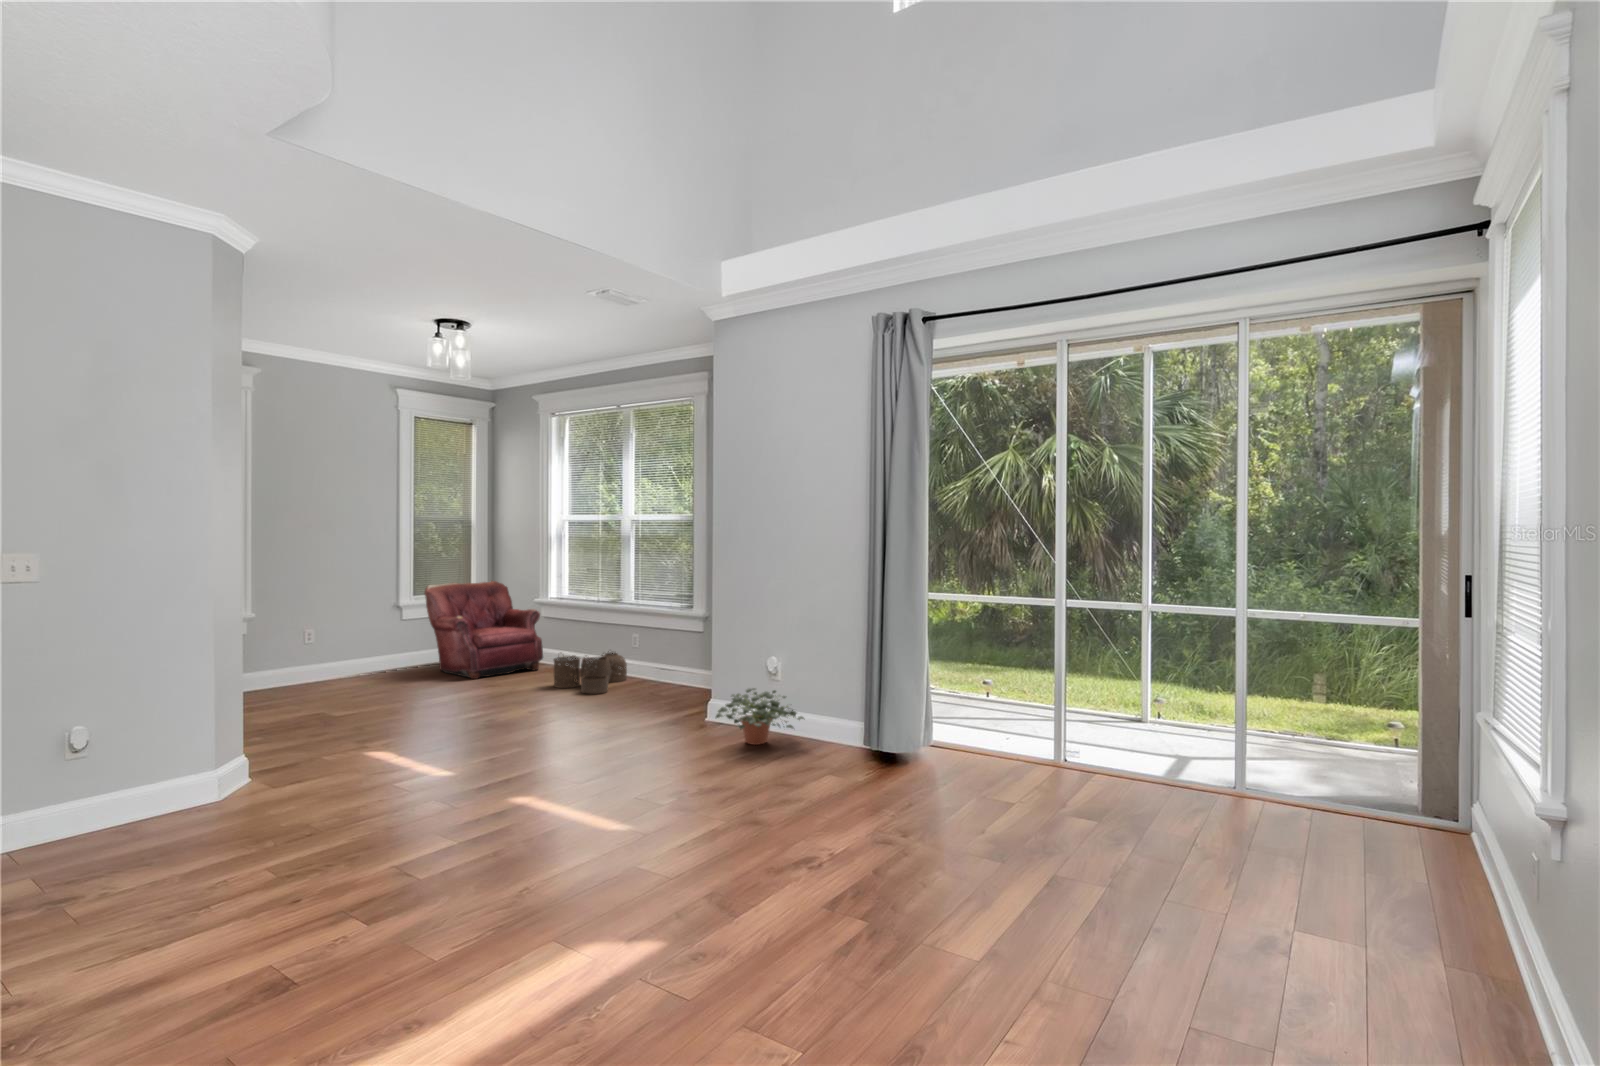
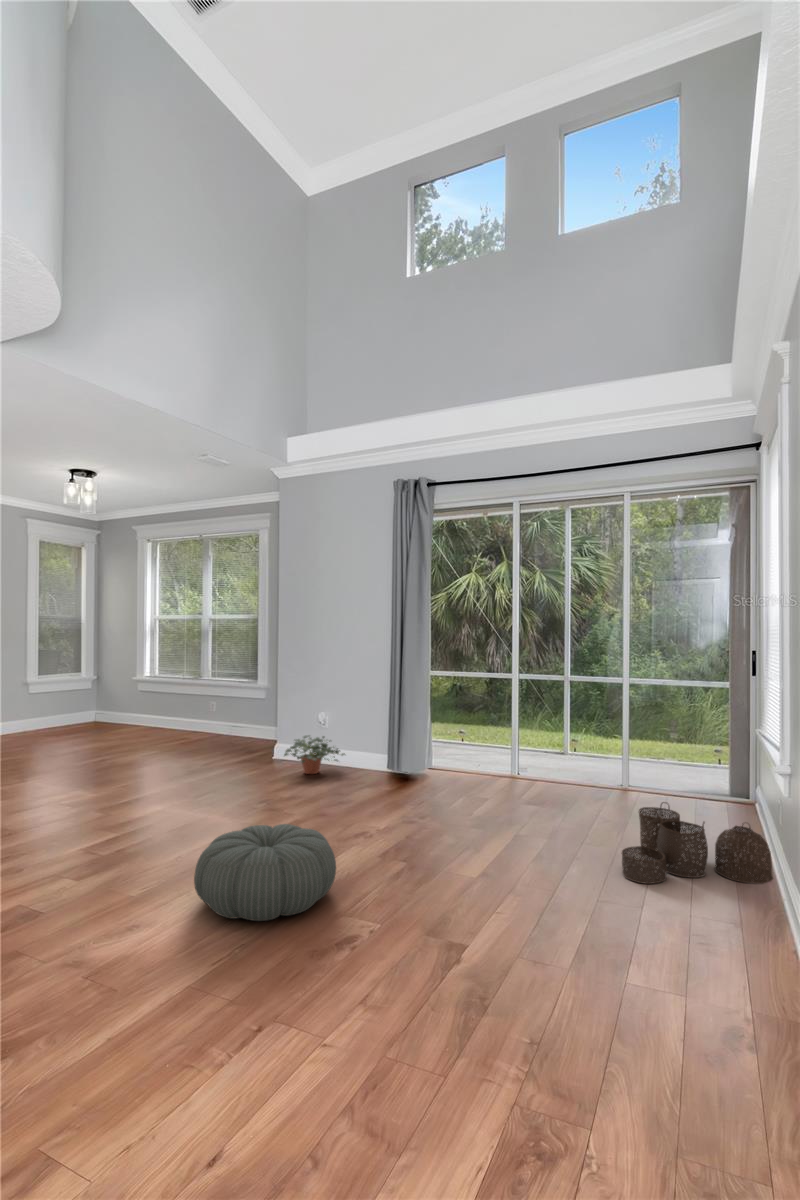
armchair: present [425,581,543,679] -> none [45,663,139,738]
woven basket: present [554,651,627,694] -> present [622,802,773,884]
pouf: none [530,837,749,999] -> present [194,824,336,921]

